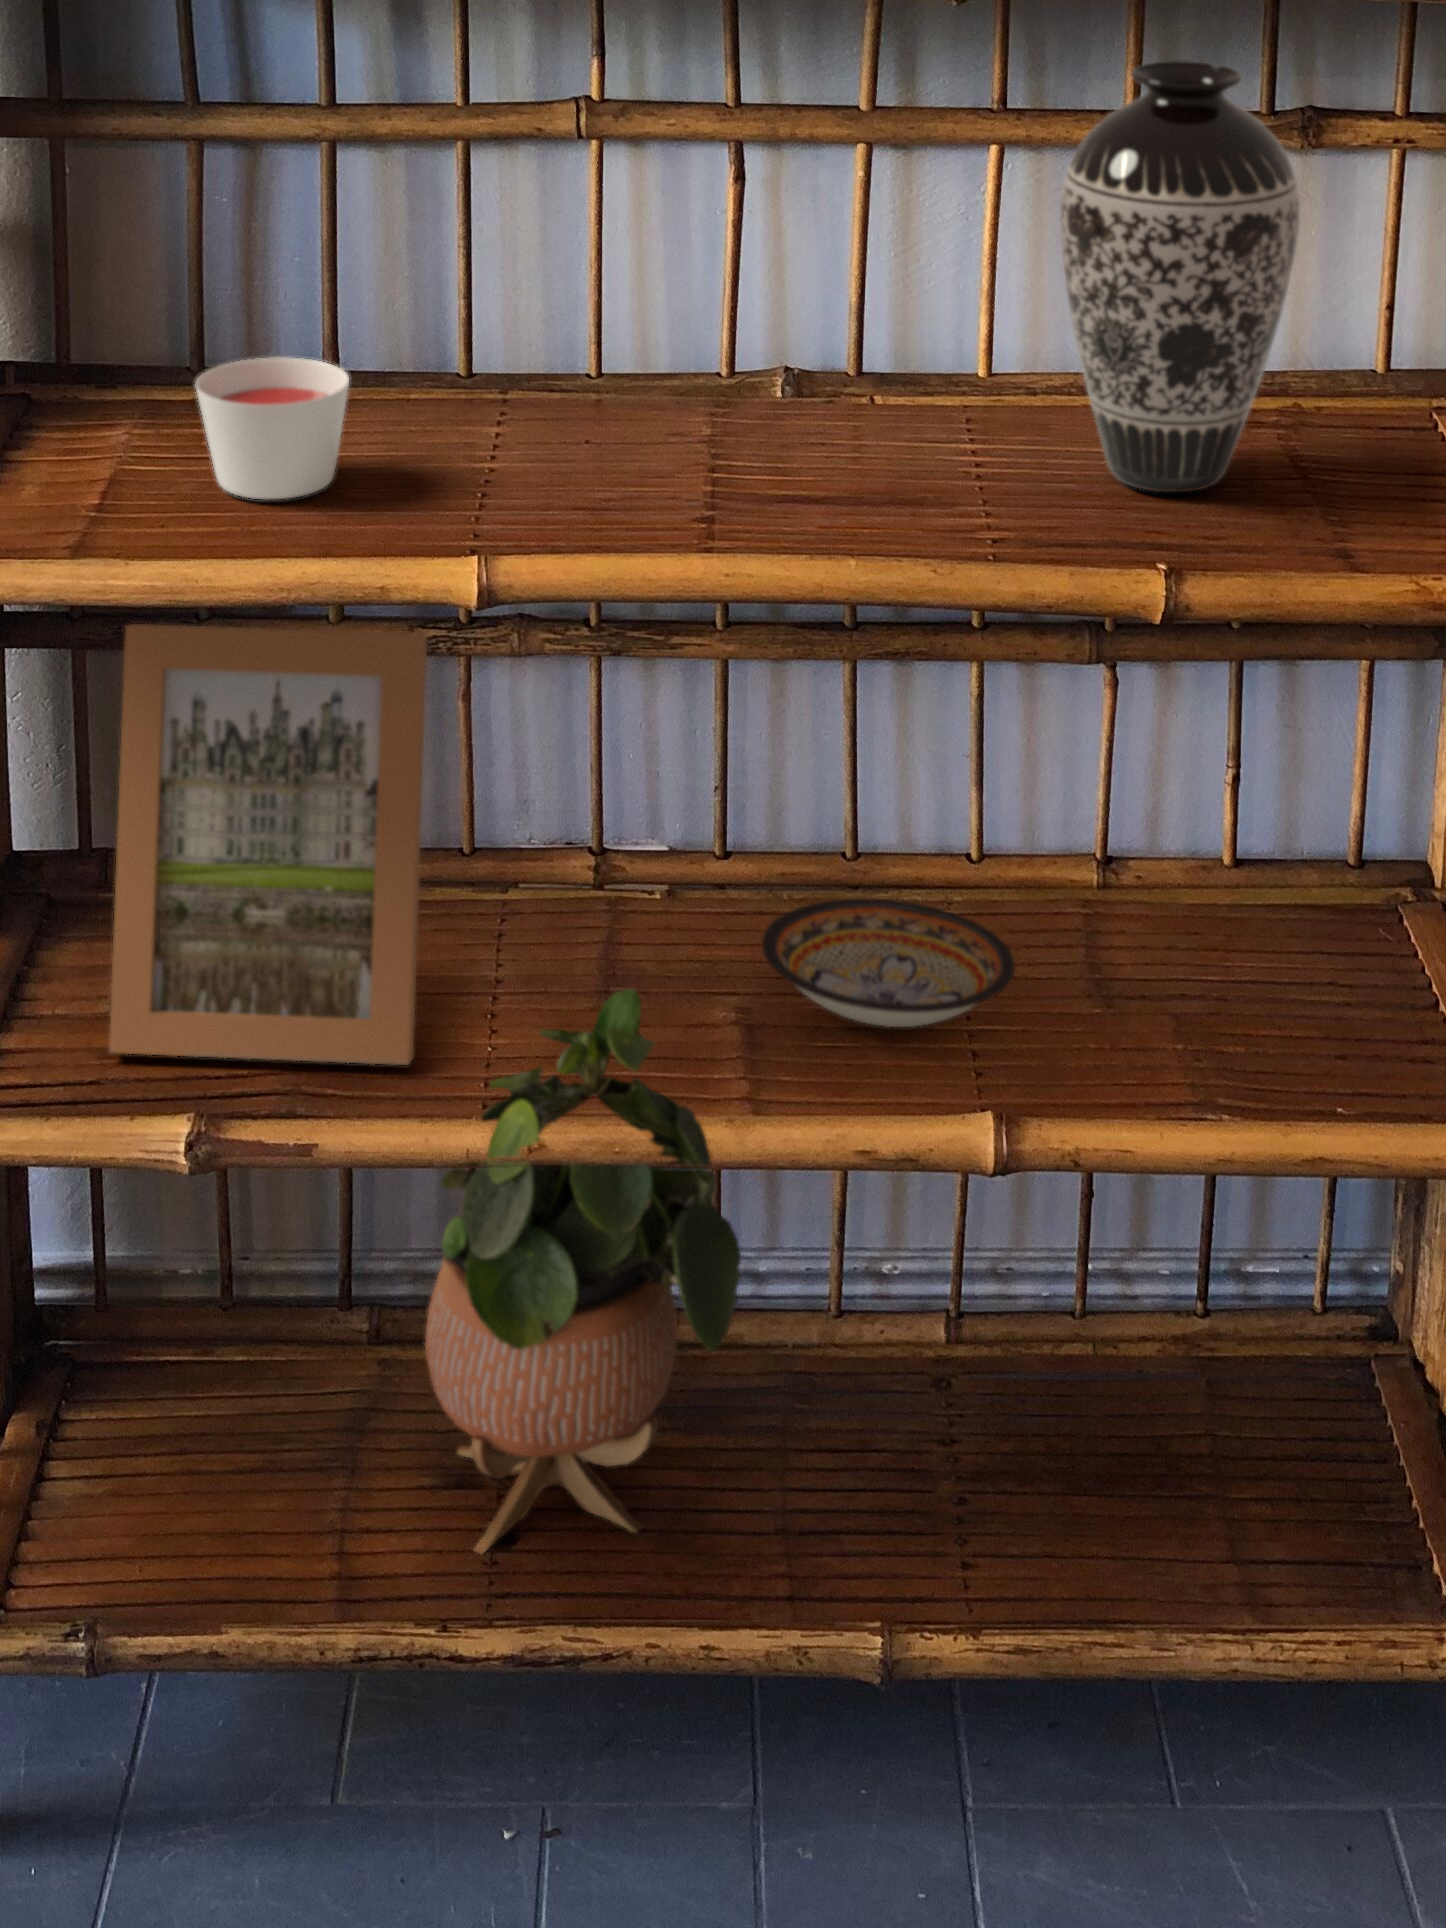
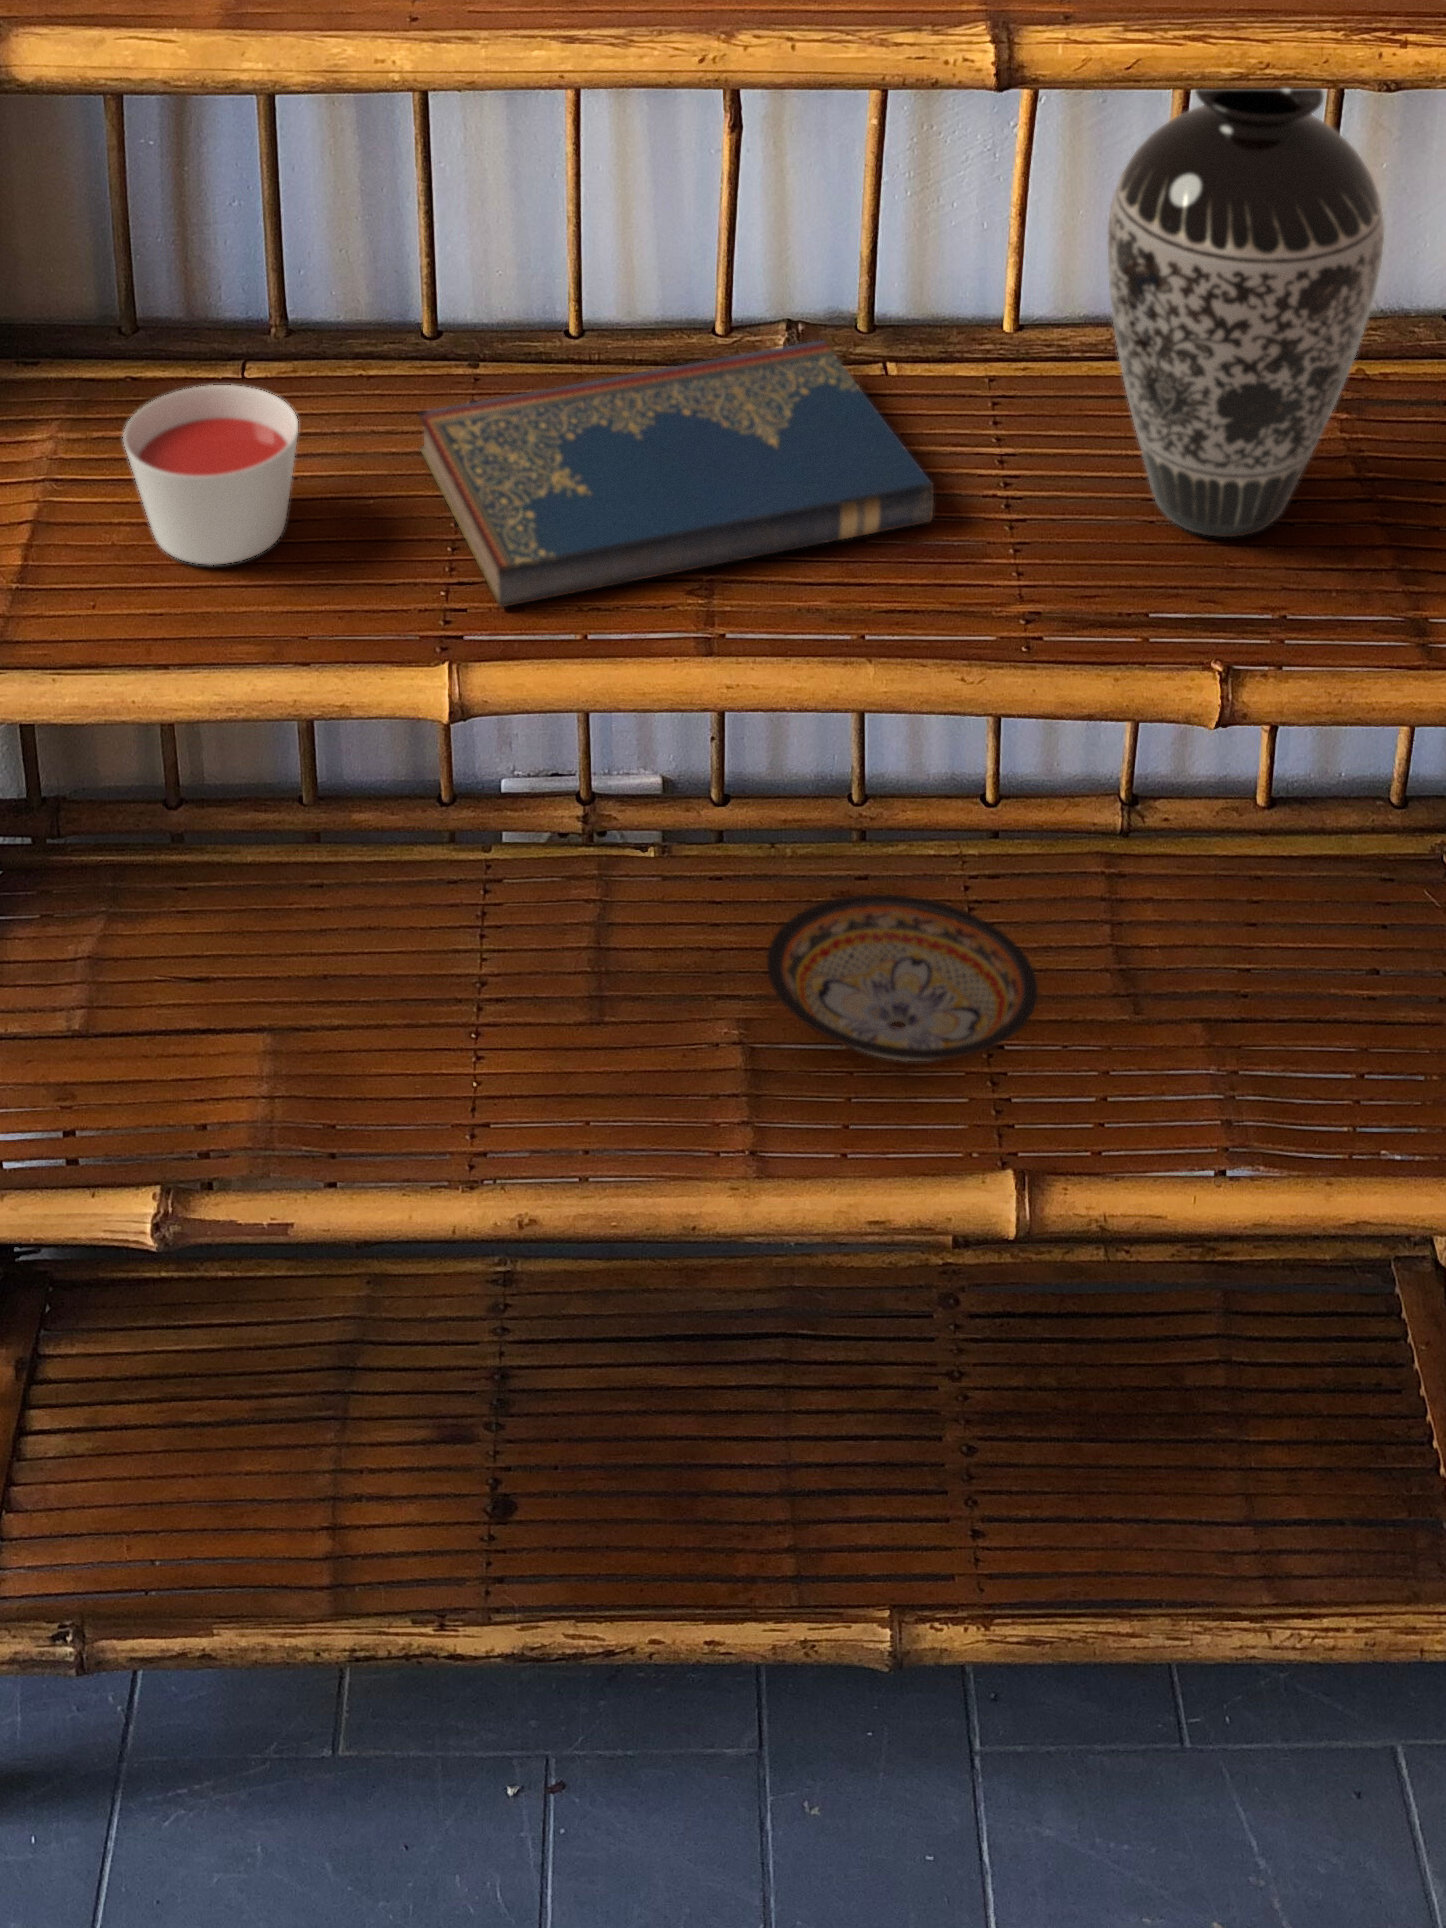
hardcover book: none [452,366,911,527] -> present [419,340,934,607]
picture frame: present [109,624,427,1065] -> none [61,653,397,1116]
potted plant: present [425,989,741,1555] -> none [417,992,745,1525]

